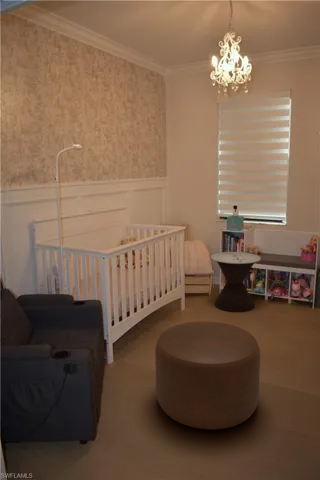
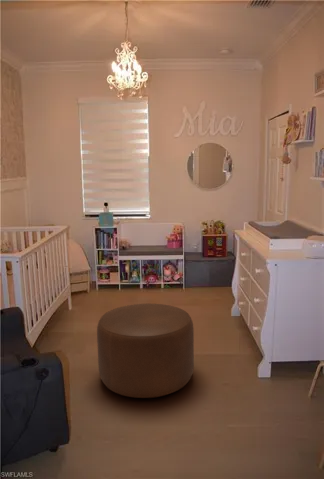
side table: present [211,252,261,312] -> none [92,246,139,303]

